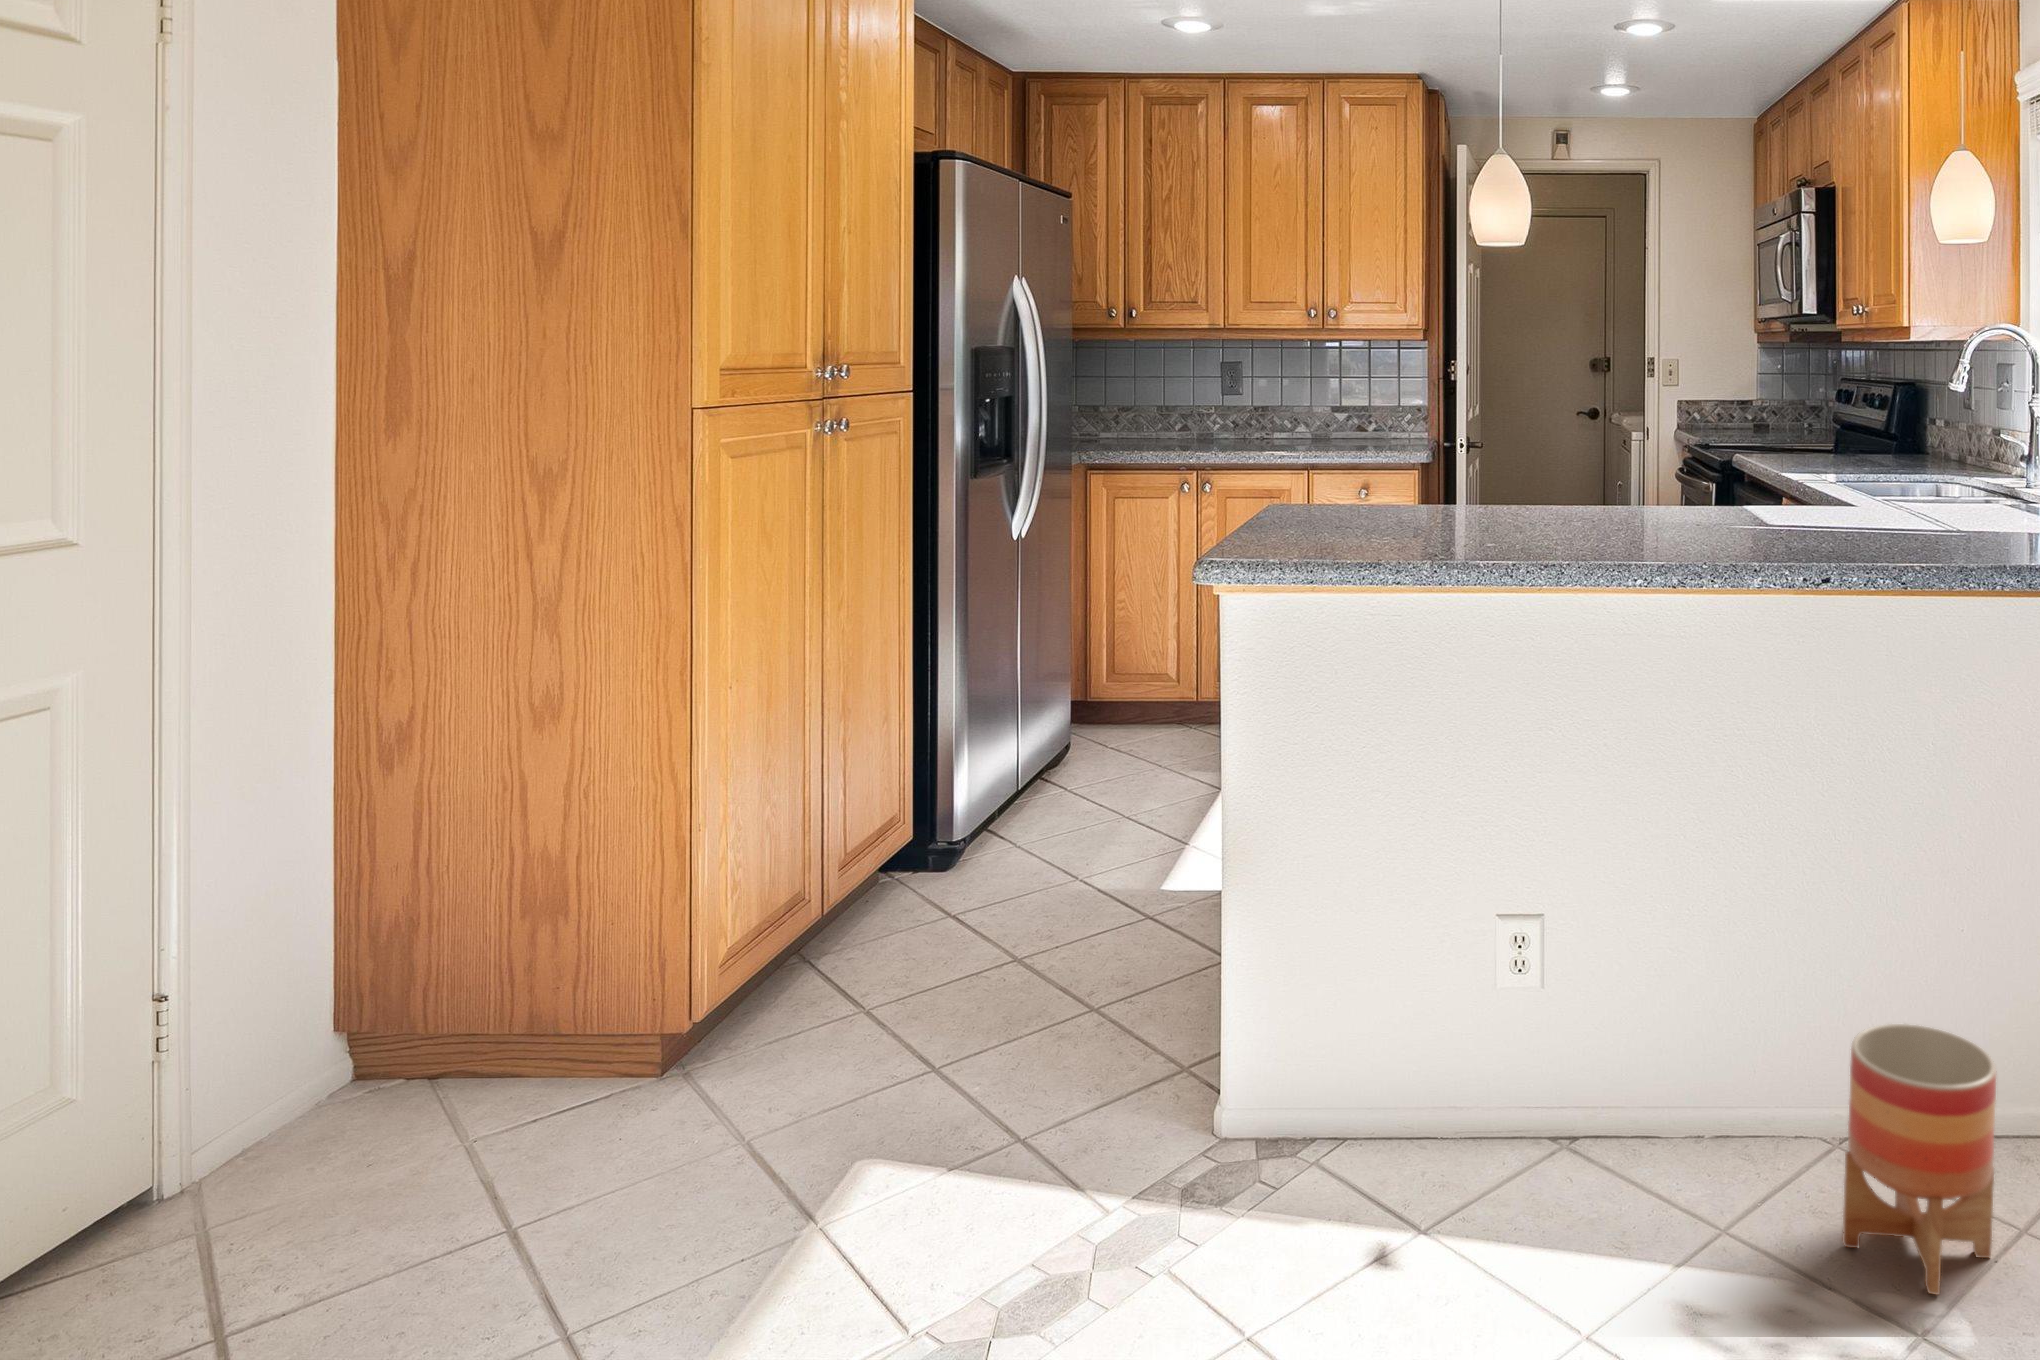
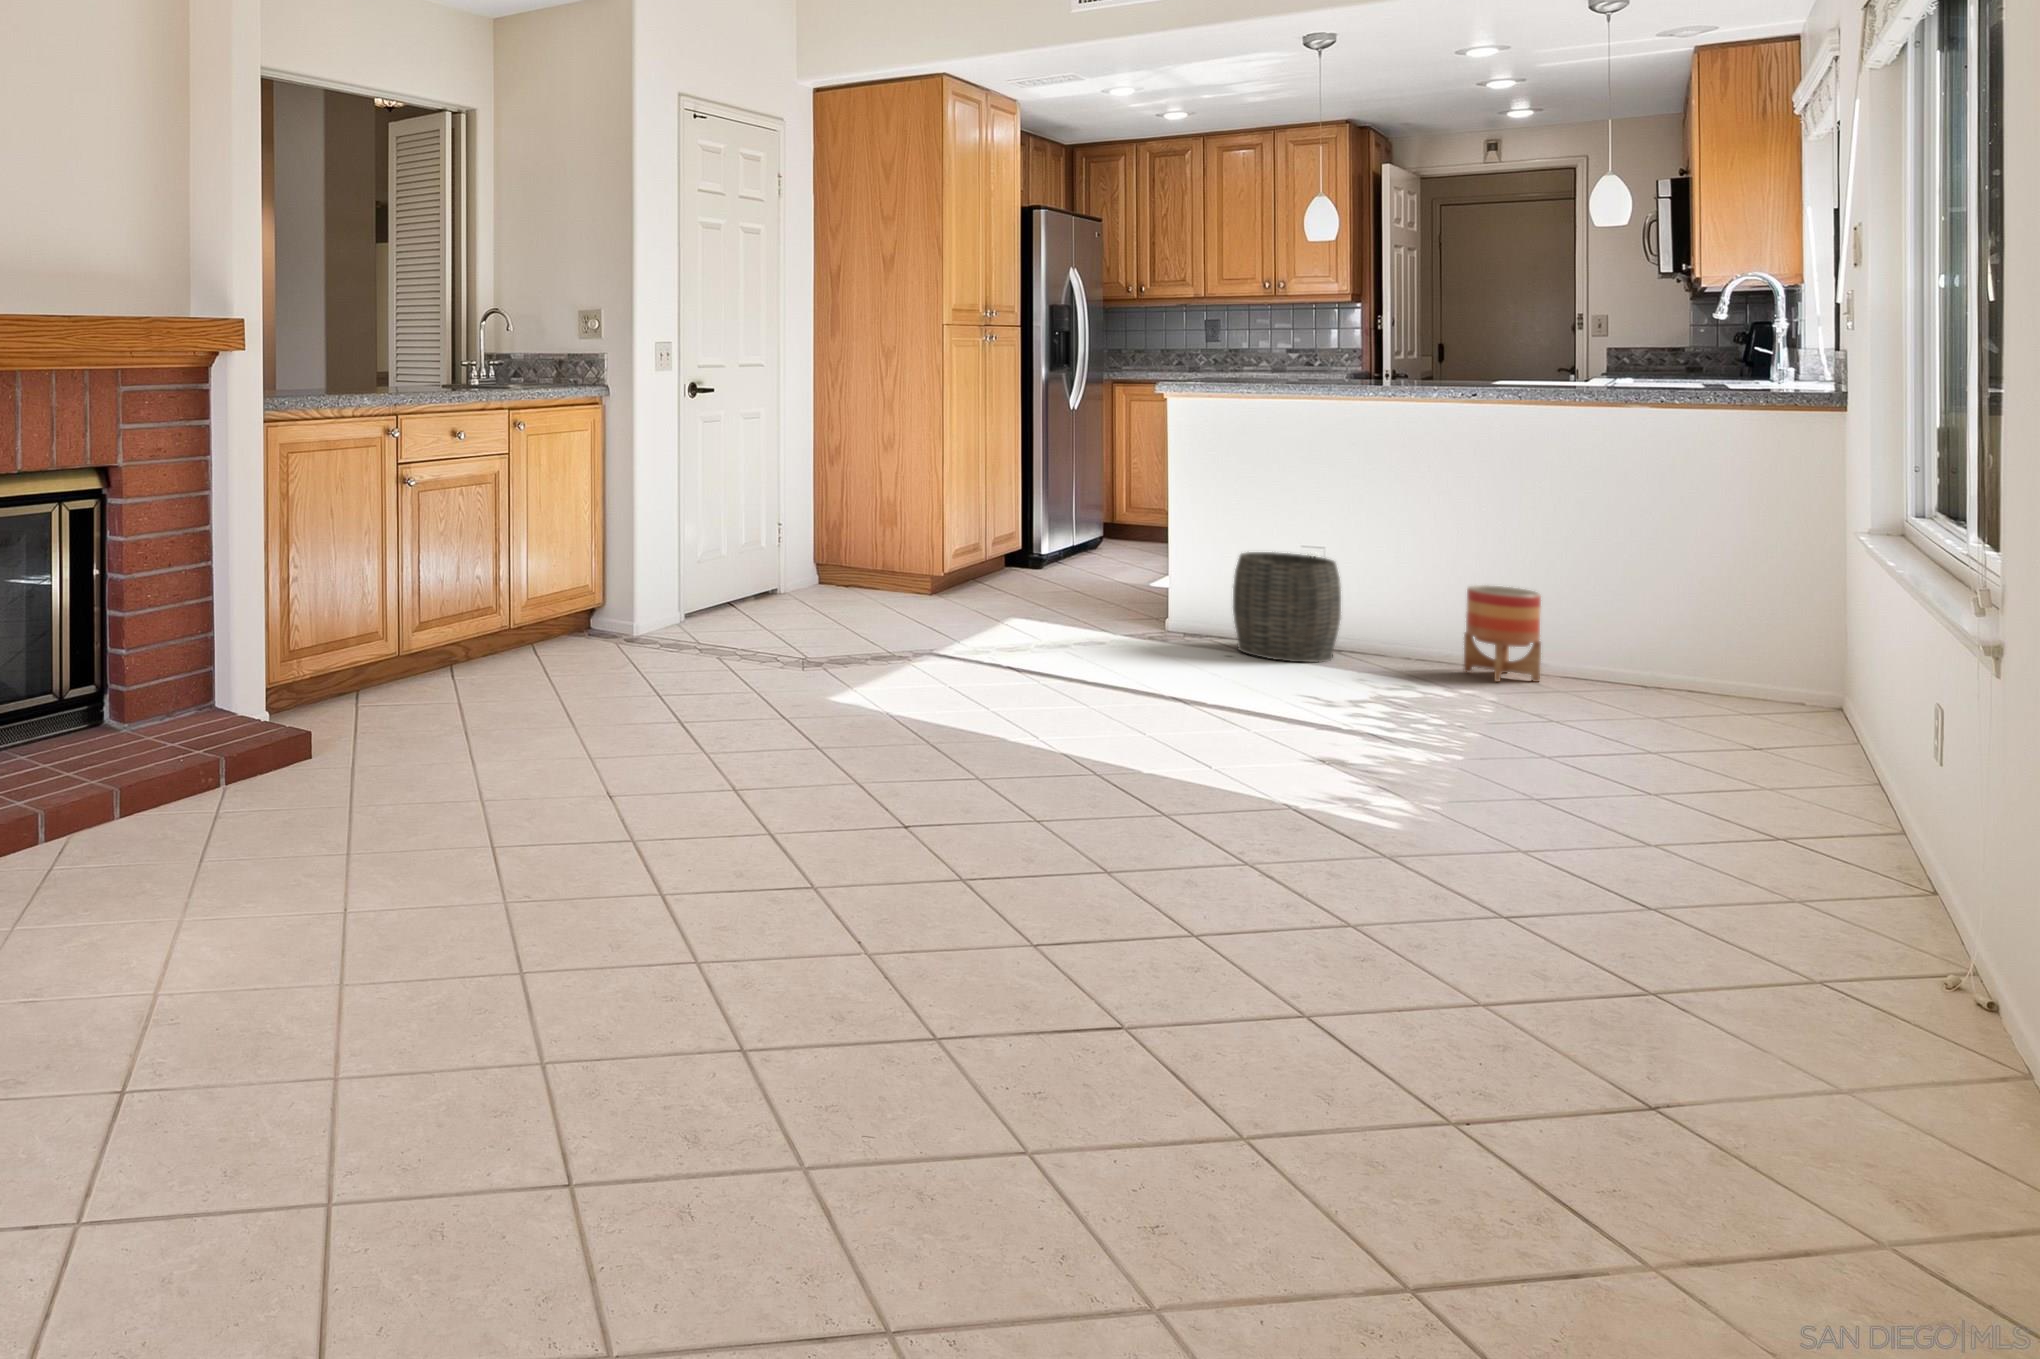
woven basket: none [1365,970,1598,1310] -> present [1233,552,1341,662]

